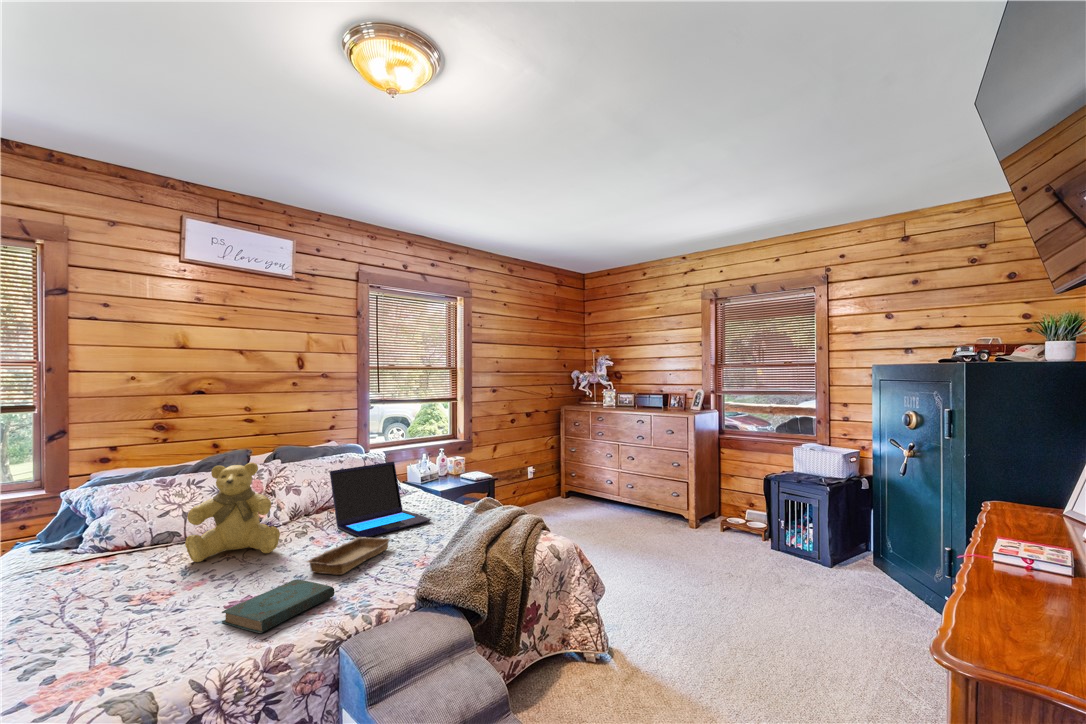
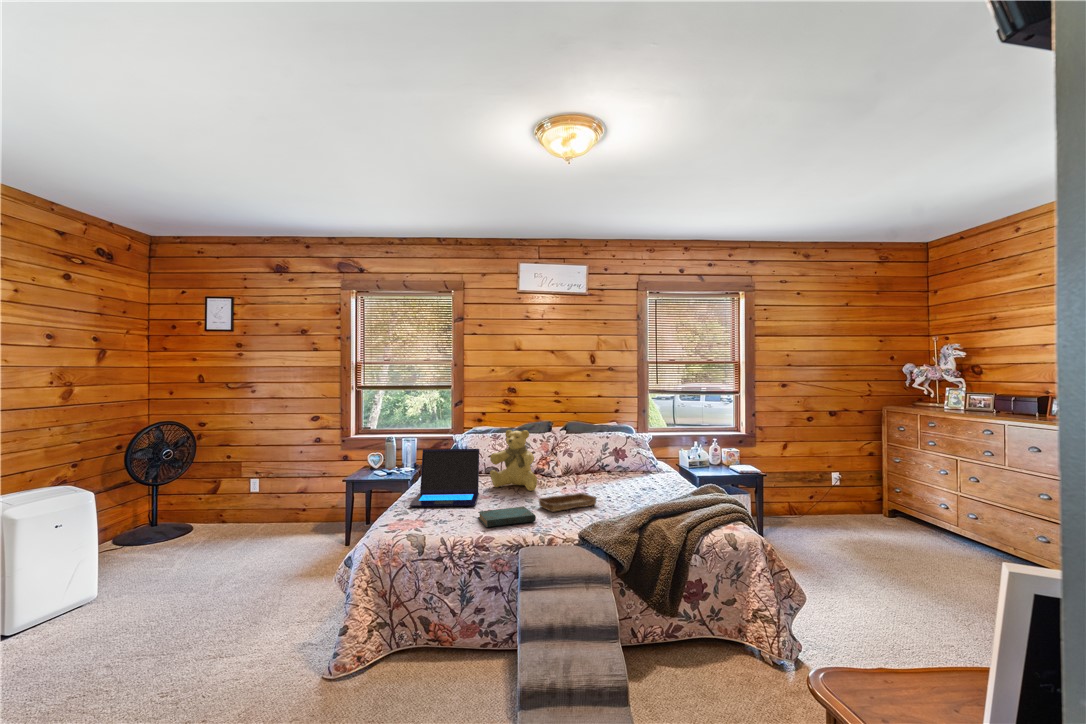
laptop: present [330,462,431,538] -> present [409,449,479,507]

